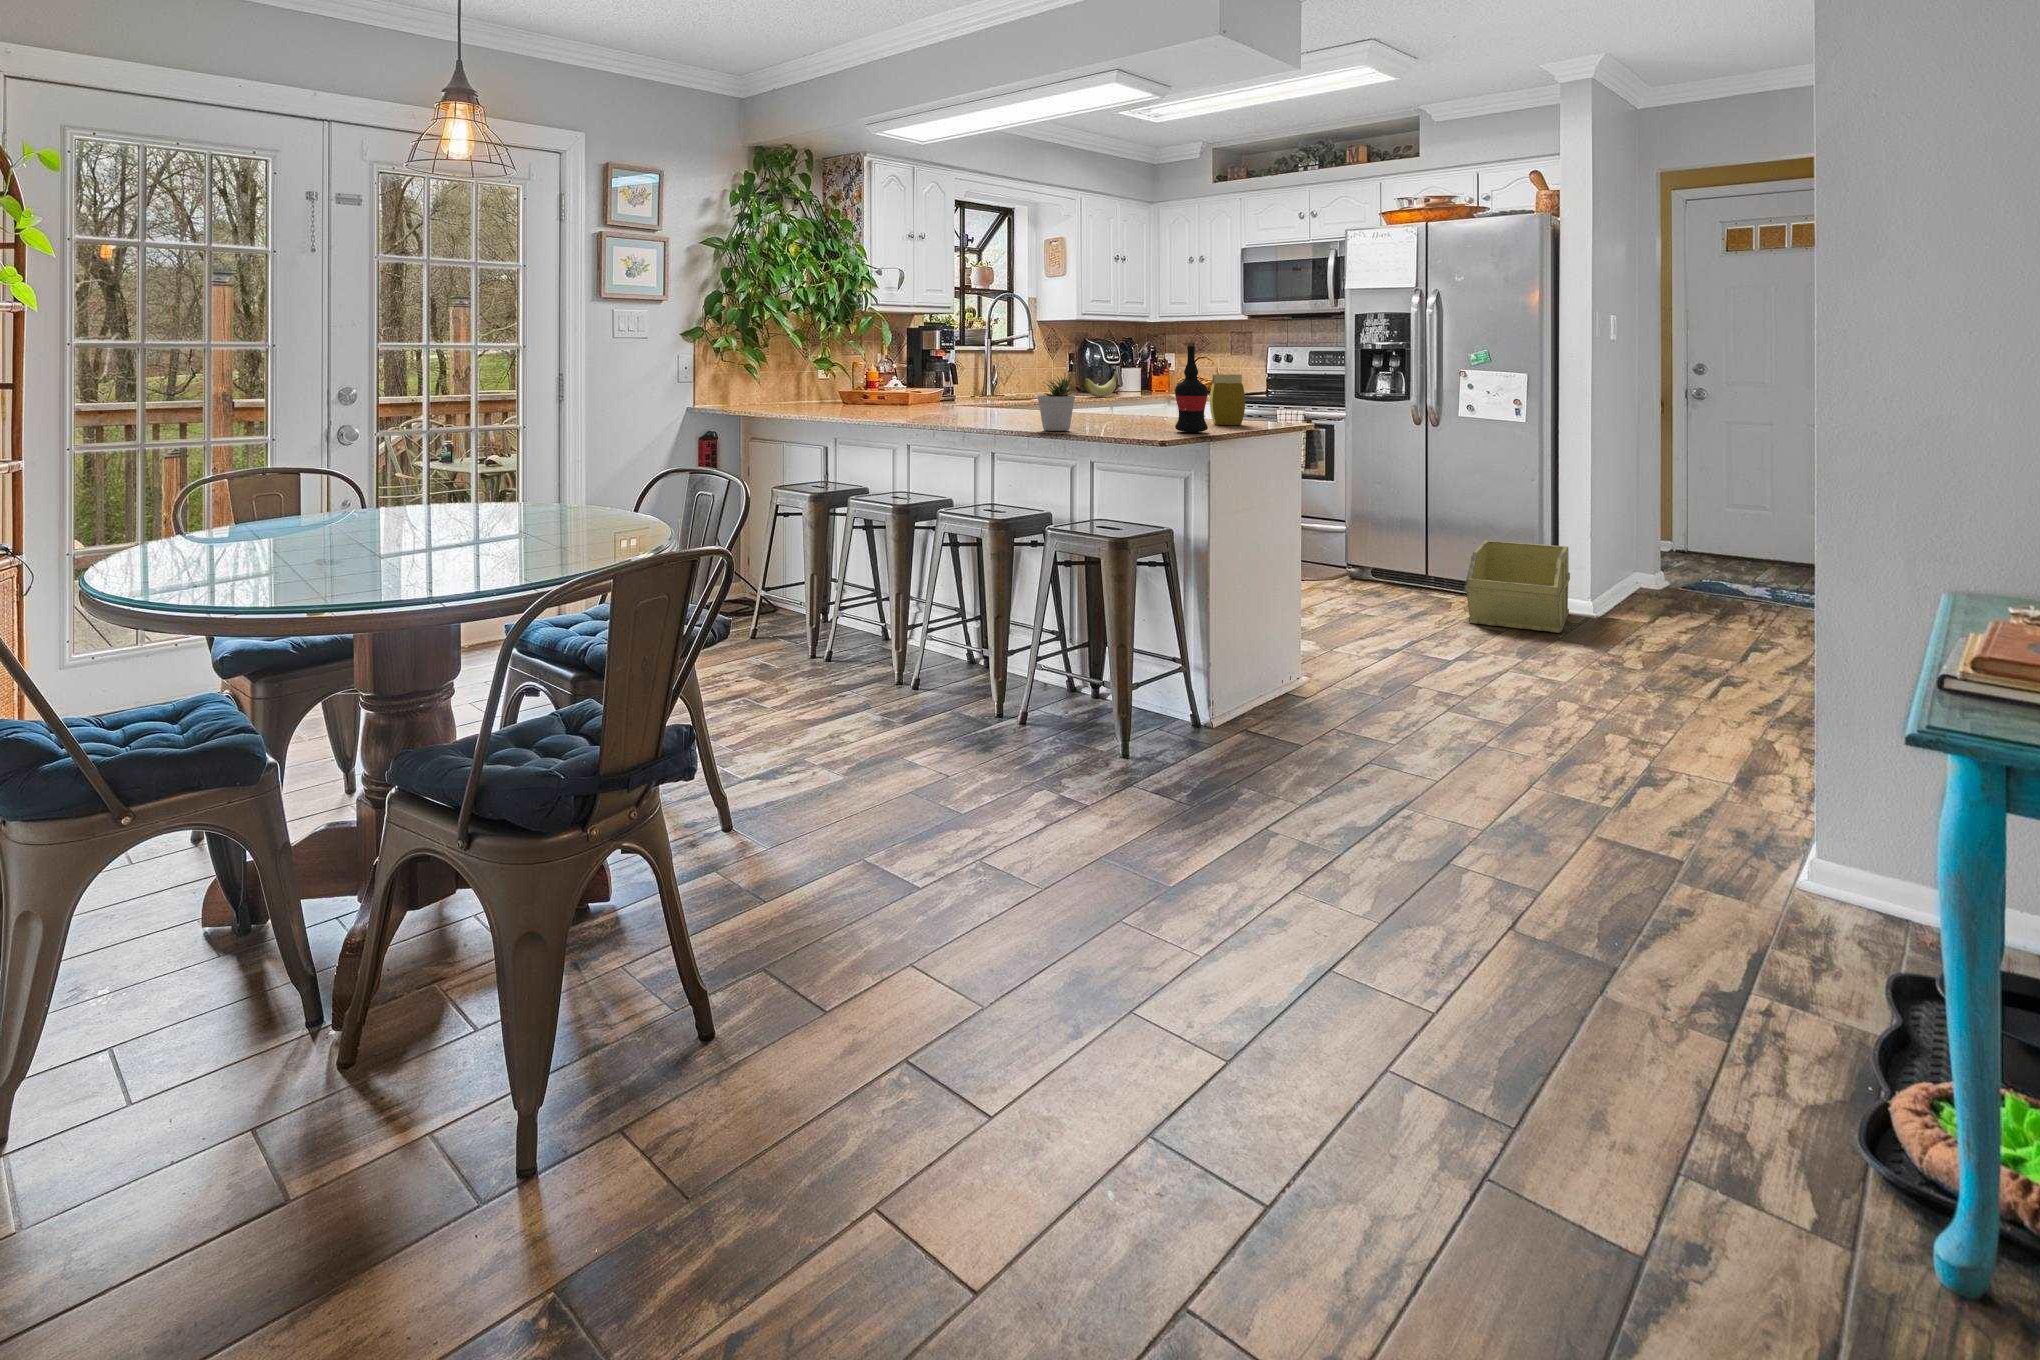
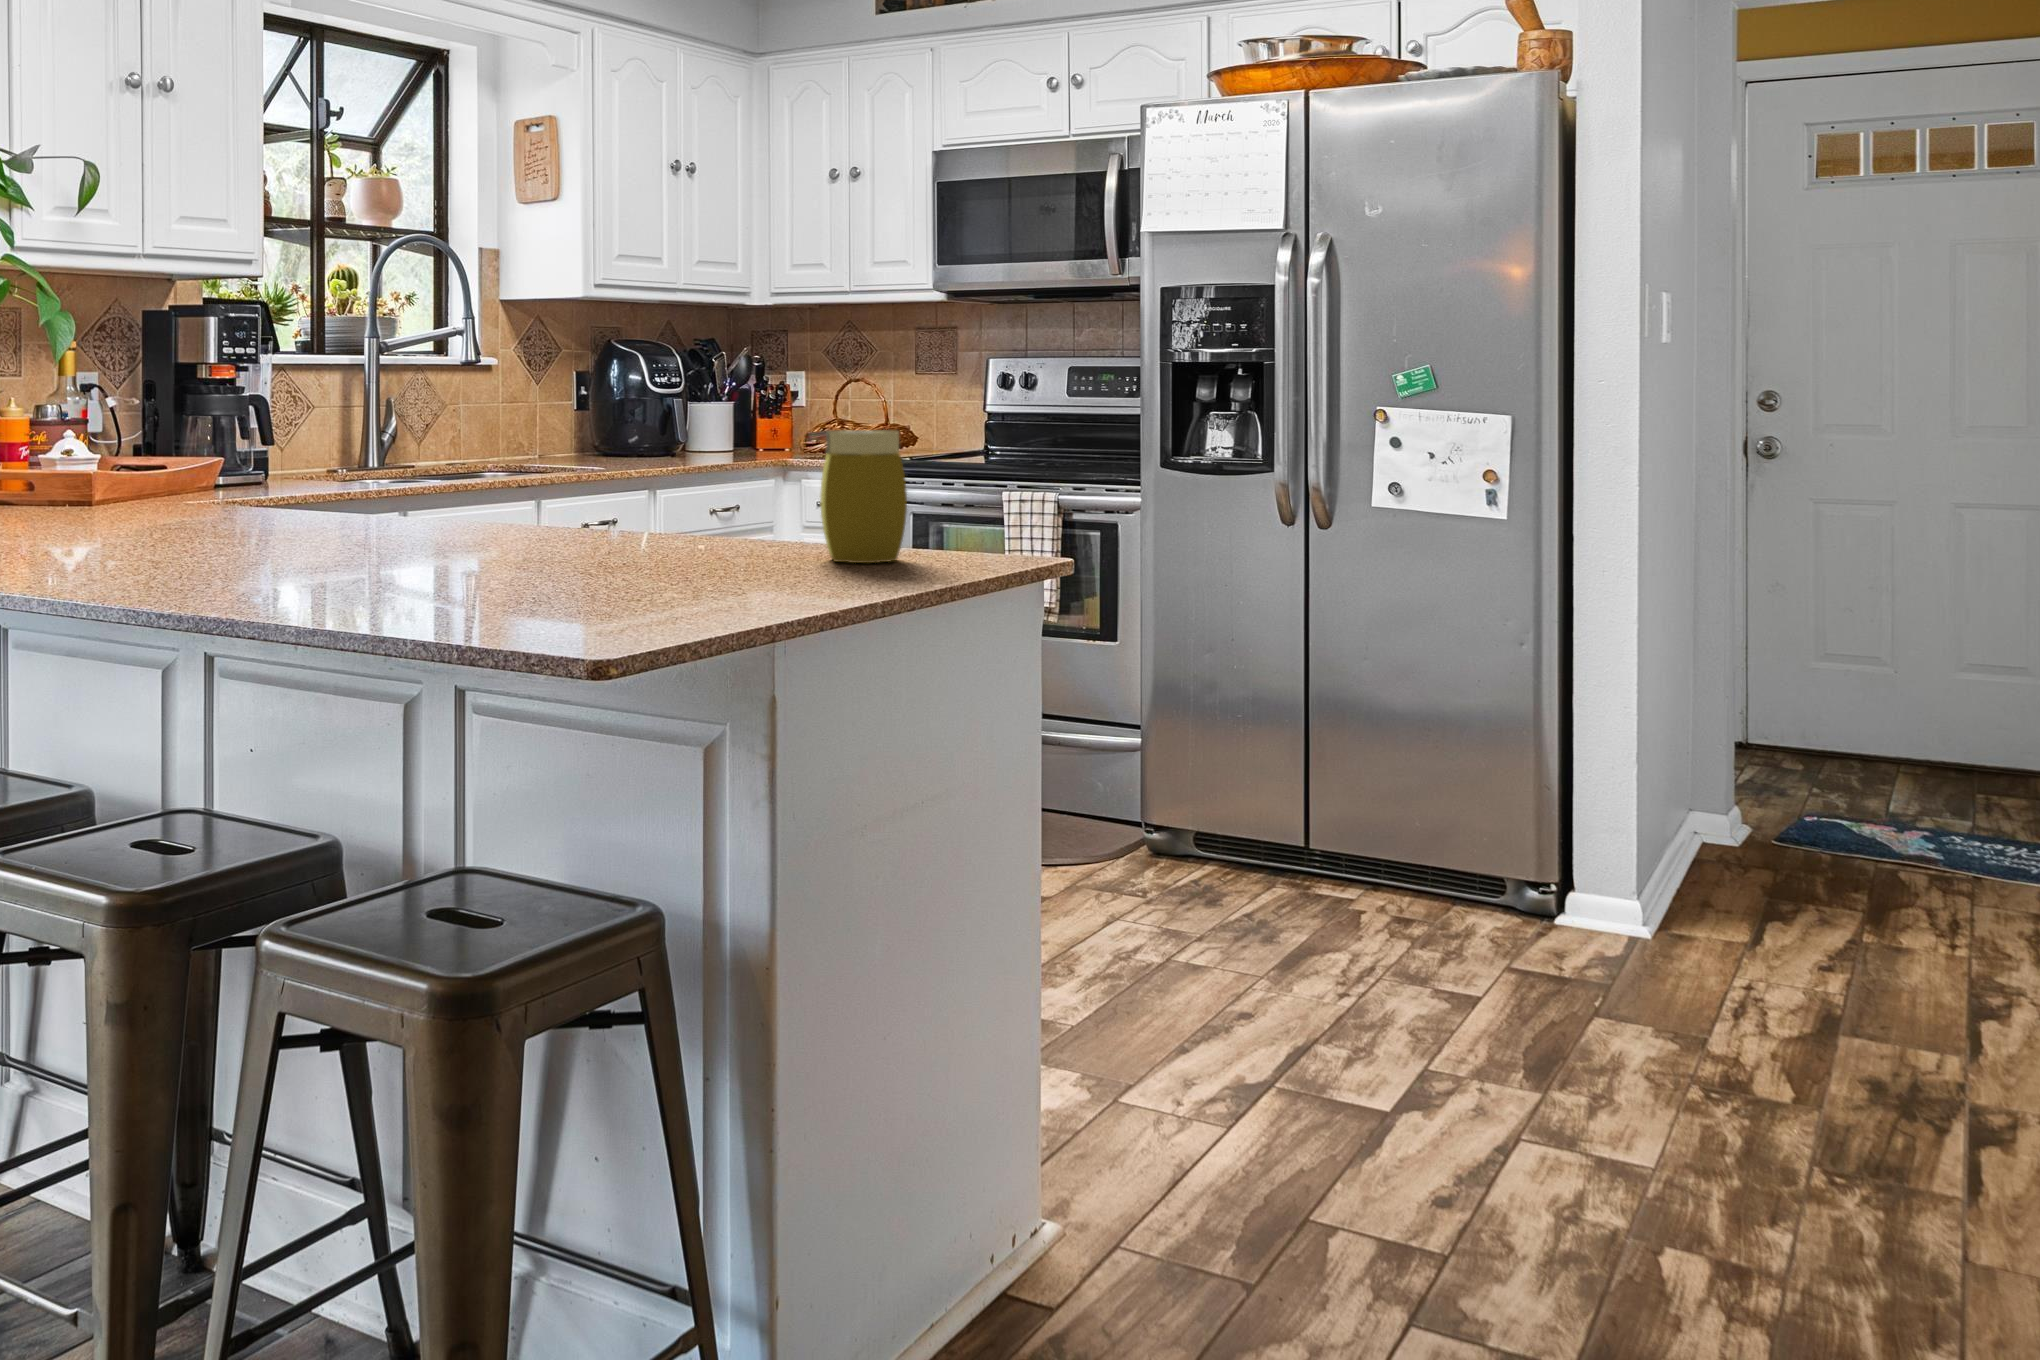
wine bottle: present [1175,342,1208,432] -> none [708,347,797,599]
banana: present [1084,371,1118,397] -> none [590,409,667,467]
potted plant: present [1038,373,1075,431] -> none [322,431,430,602]
storage bin: present [1465,540,1570,633] -> none [1400,775,1602,999]

